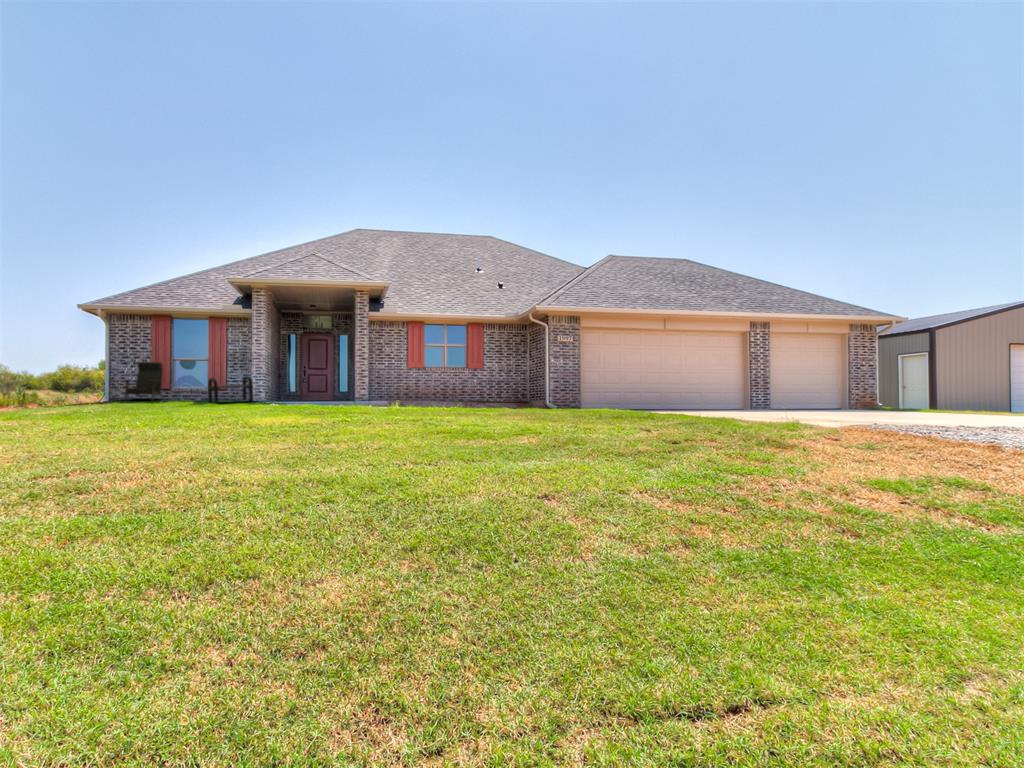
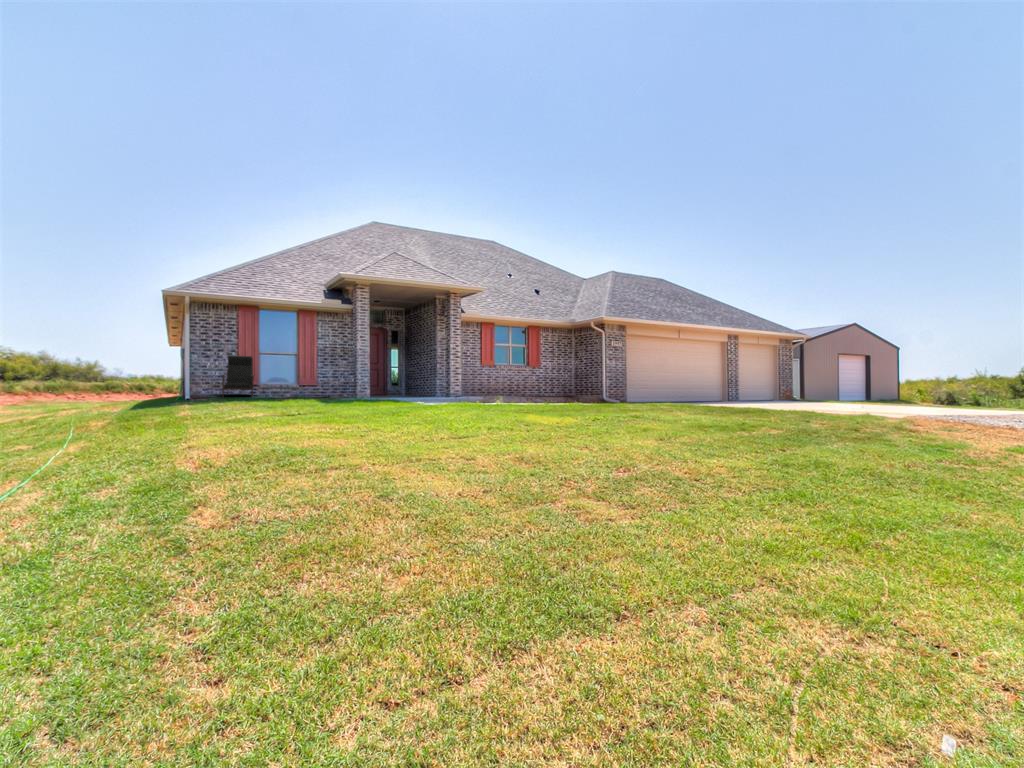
bench: present [208,377,253,404] -> none [318,372,359,400]

